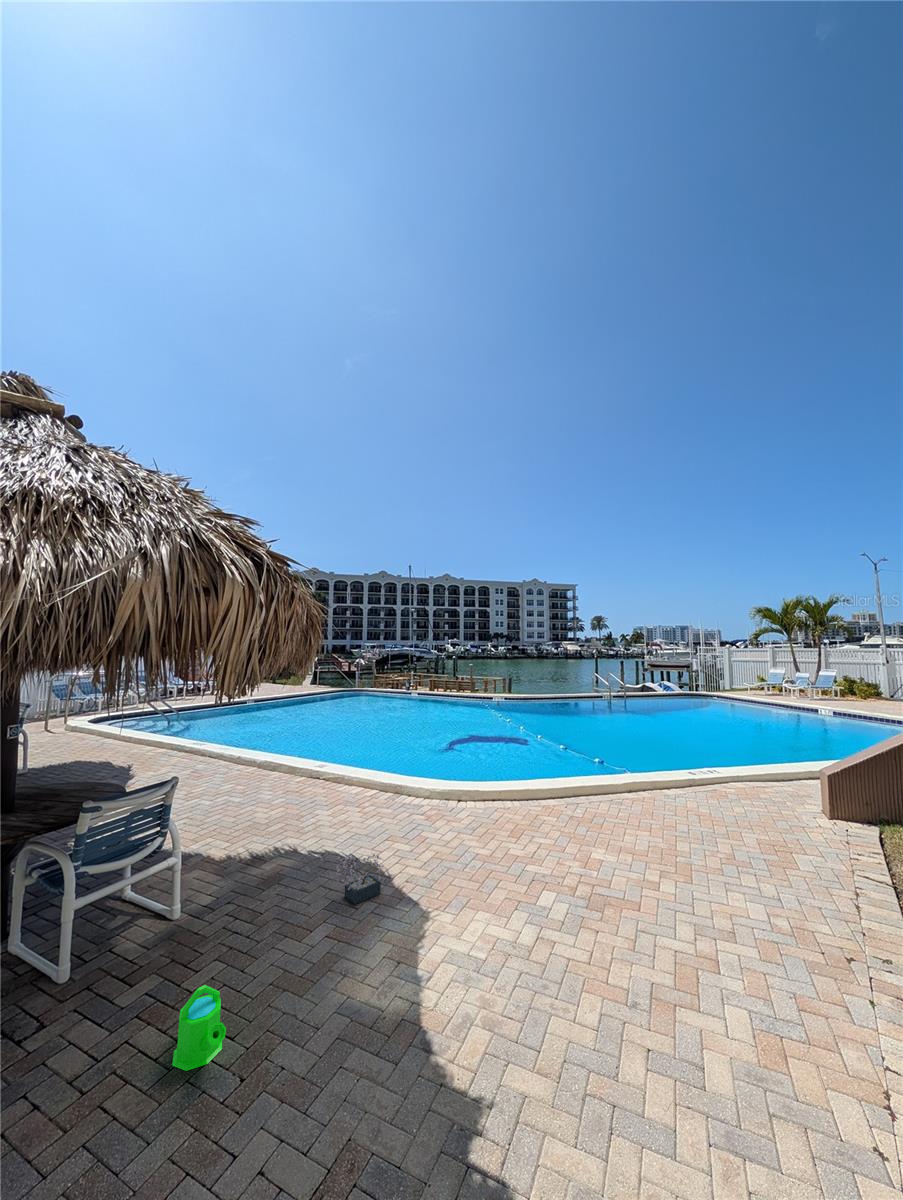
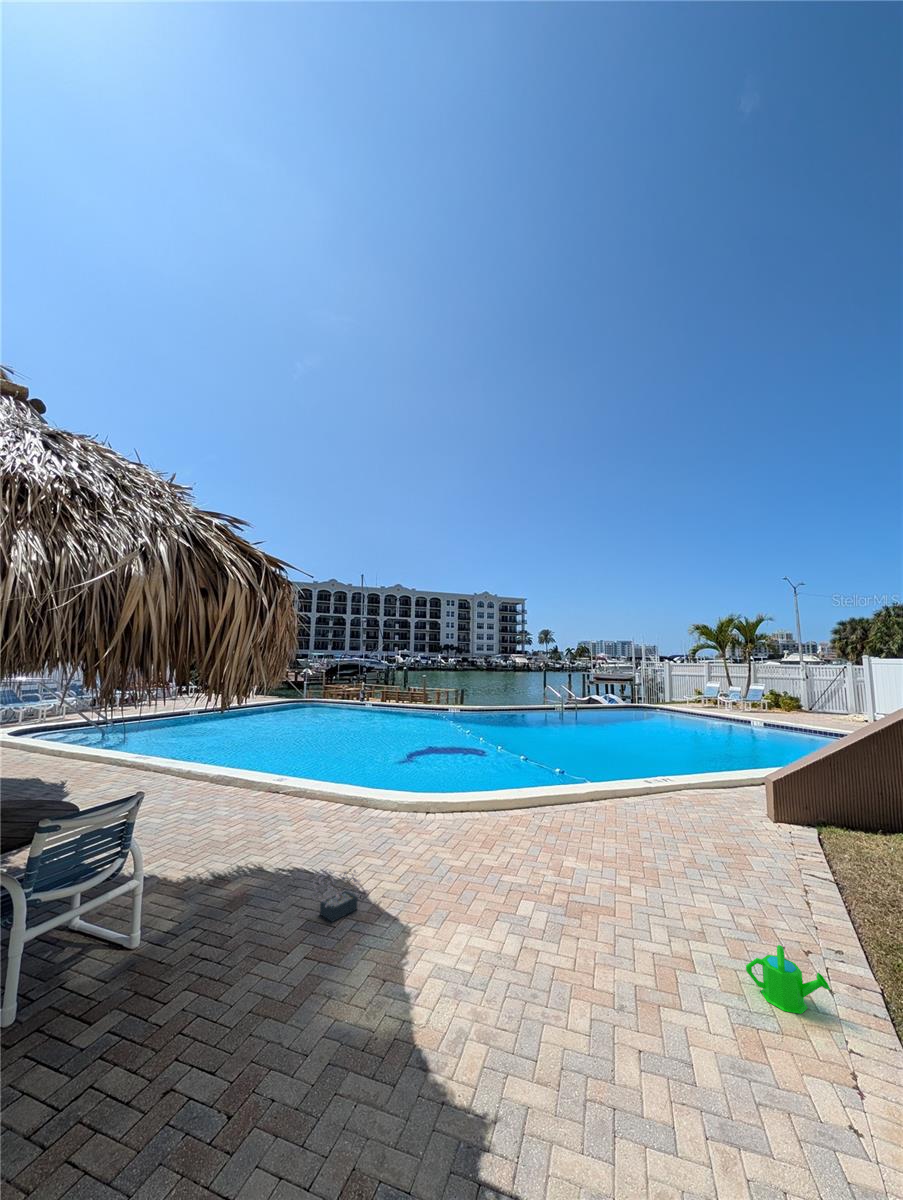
watering can: present [172,985,226,1071] -> present [746,945,830,1014]

